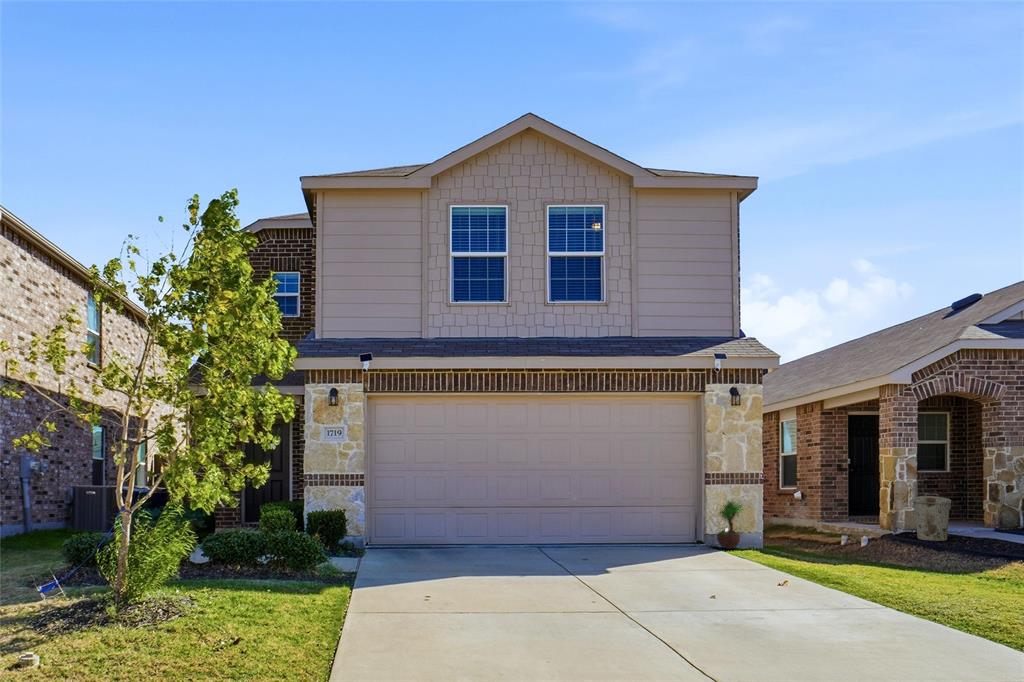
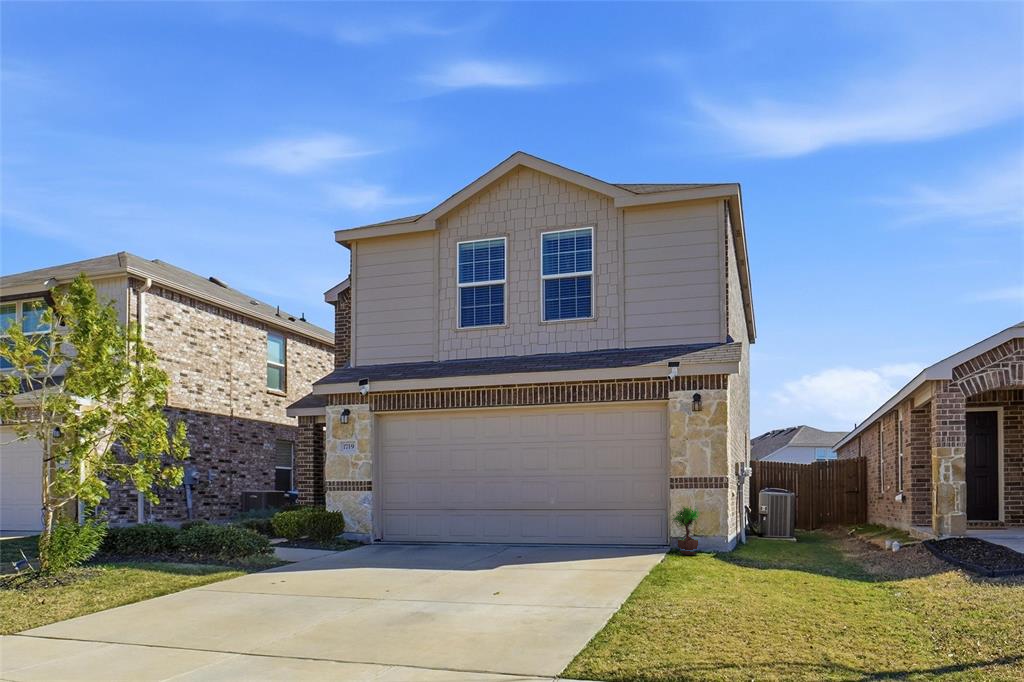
trash can: present [912,494,951,541] -> none [932,503,976,555]

